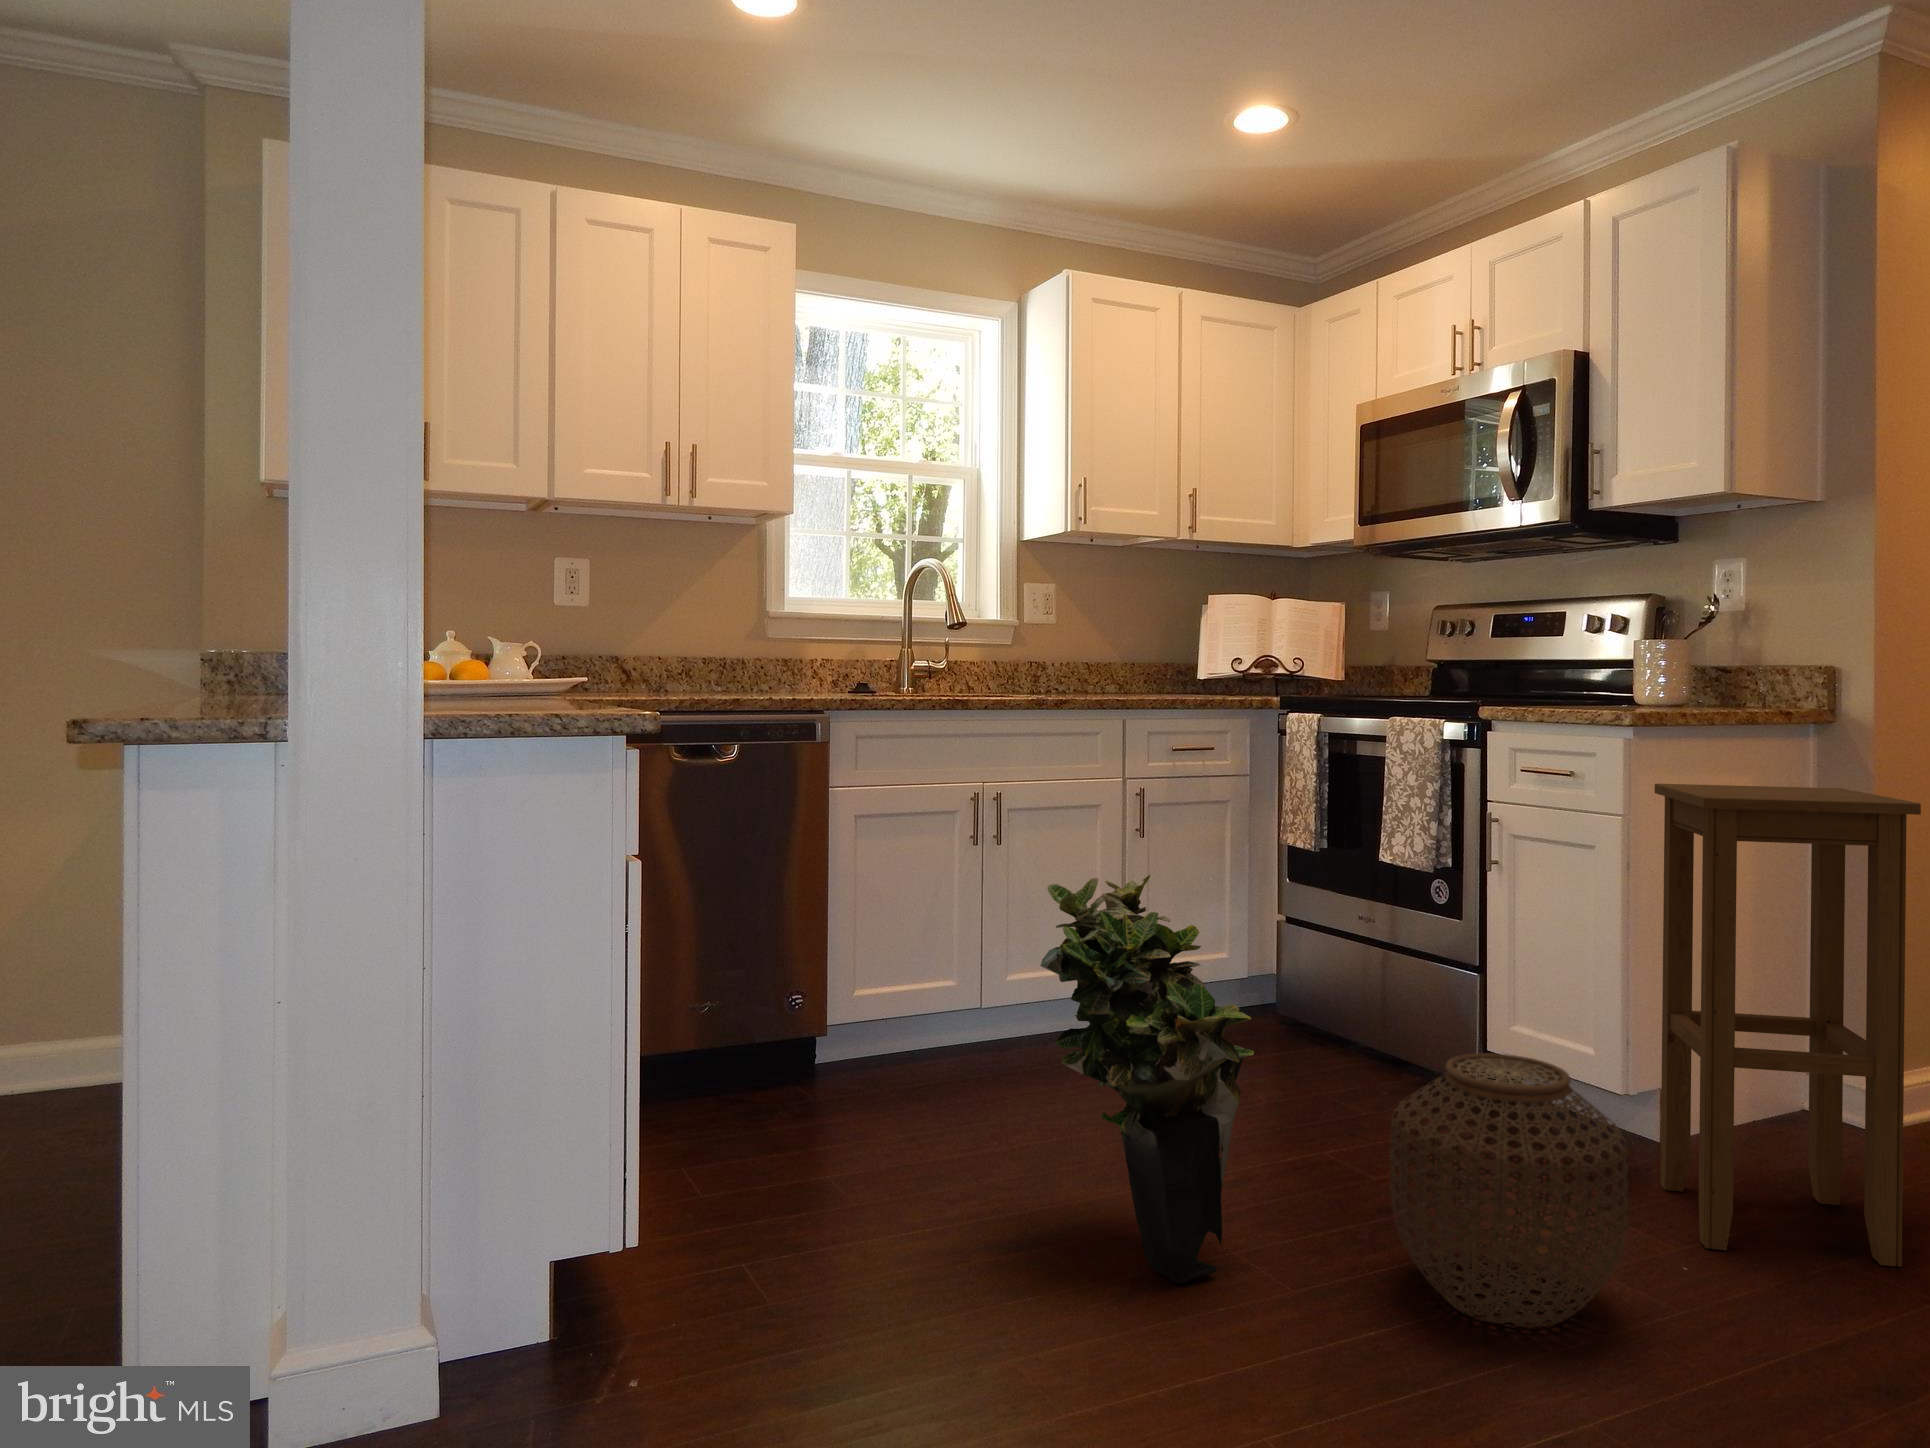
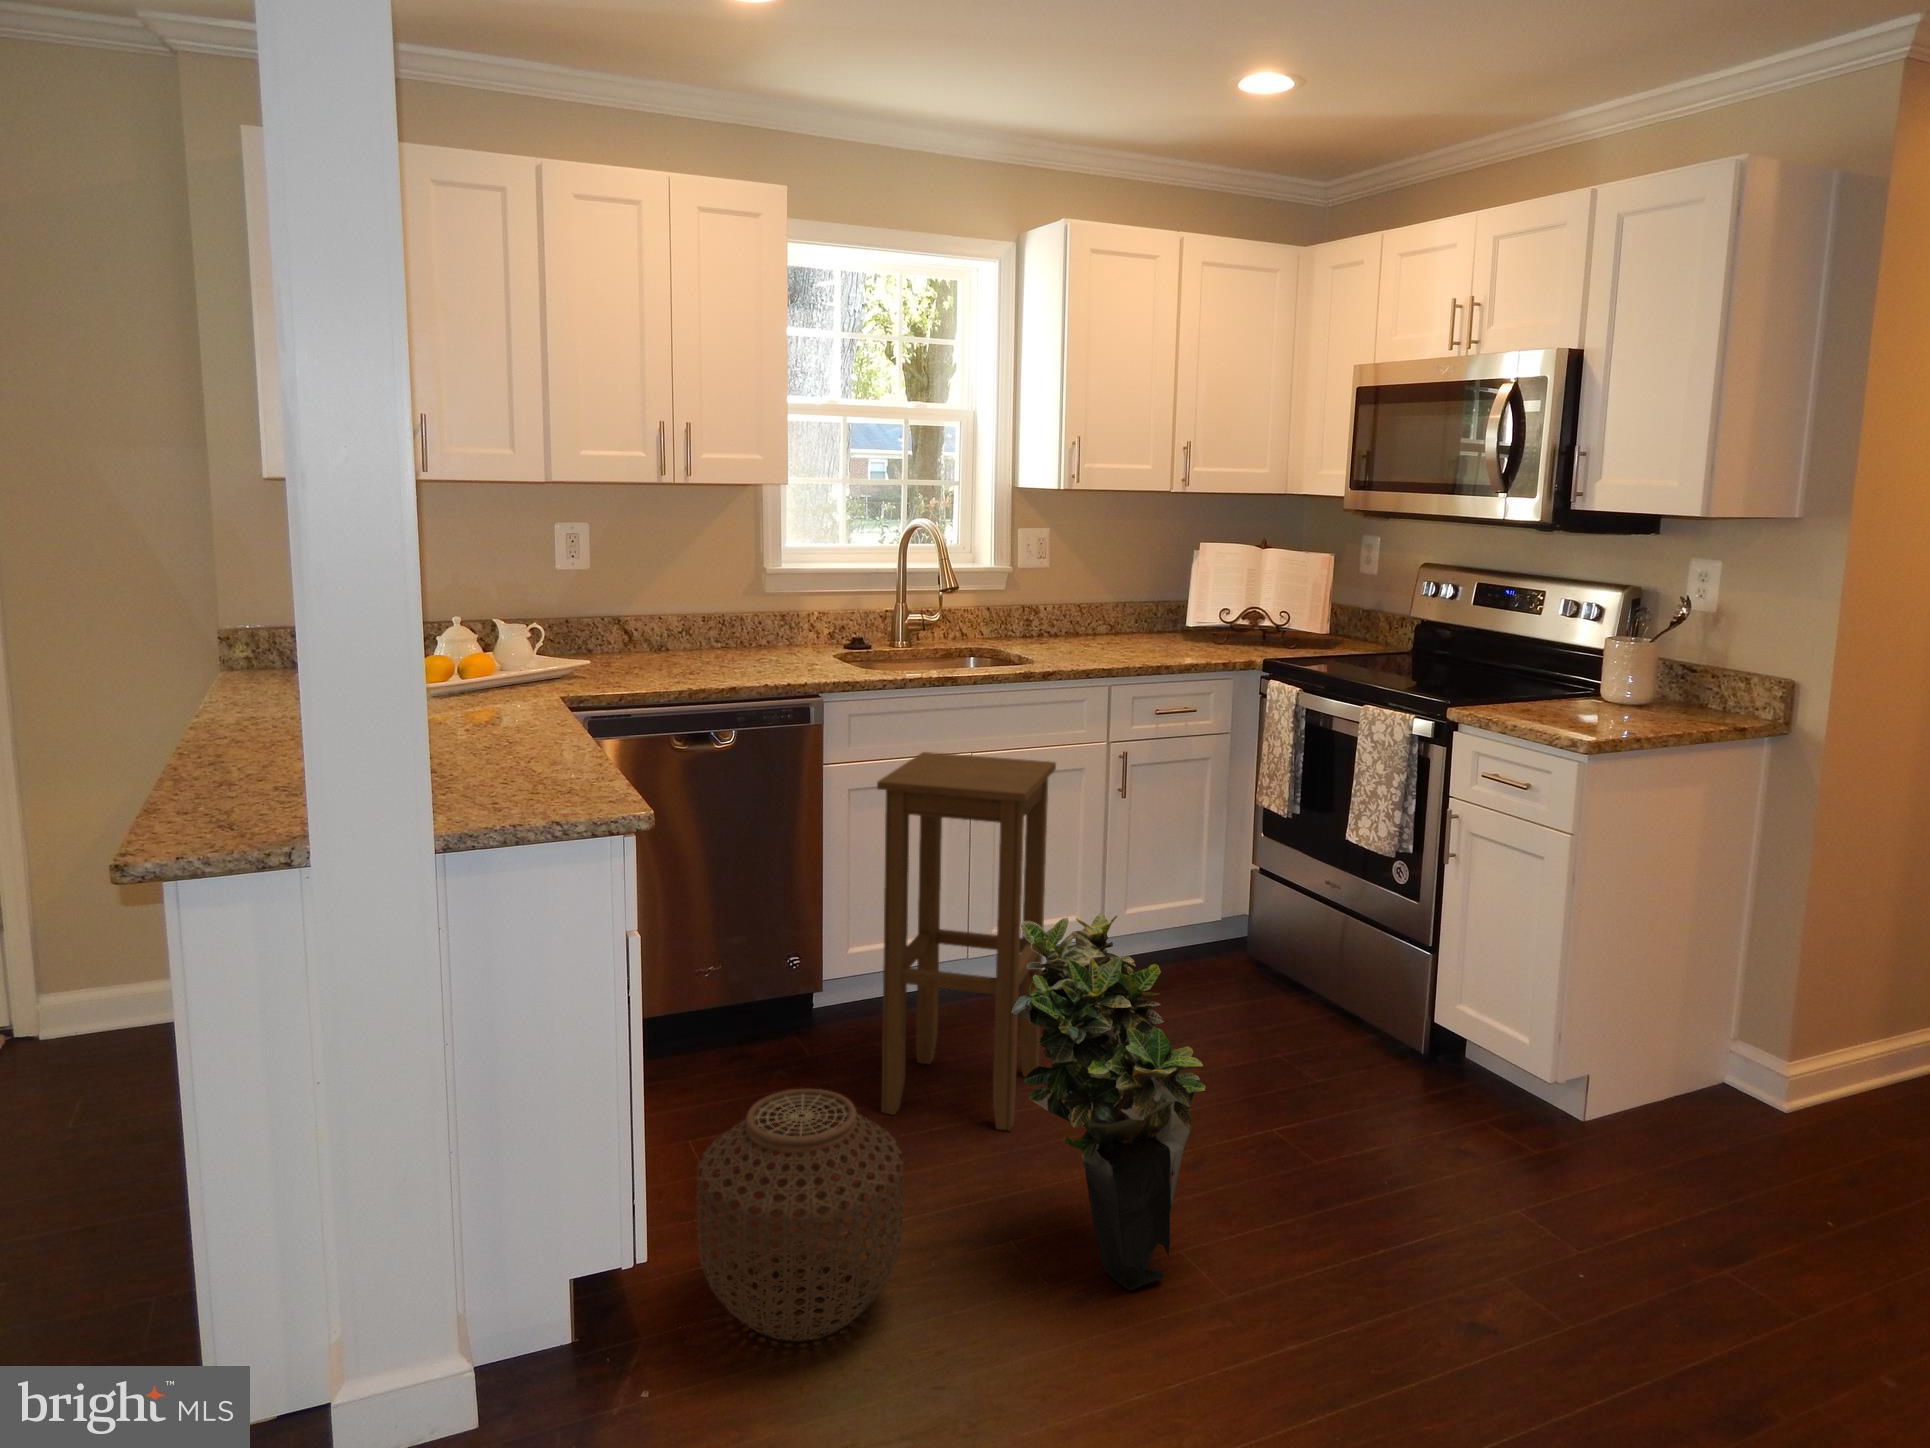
stool: present [1655,784,1921,1267] -> present [877,752,1056,1131]
woven basket: present [1390,1053,1628,1327] -> present [697,1089,904,1341]

